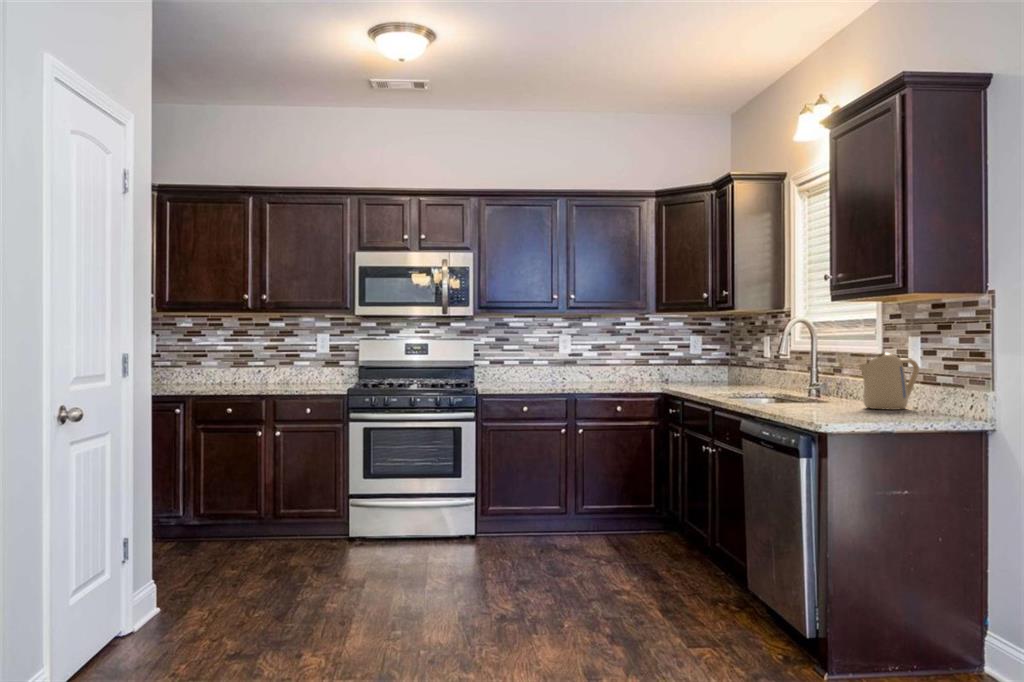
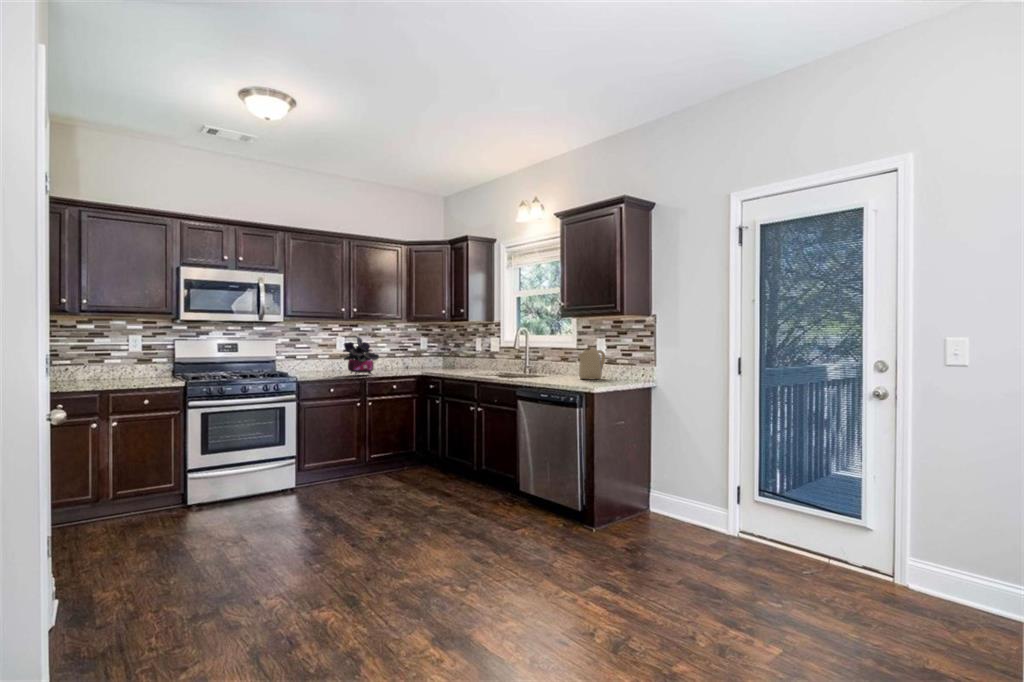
potted plant: none [546,334,598,390] -> present [344,336,379,374]

